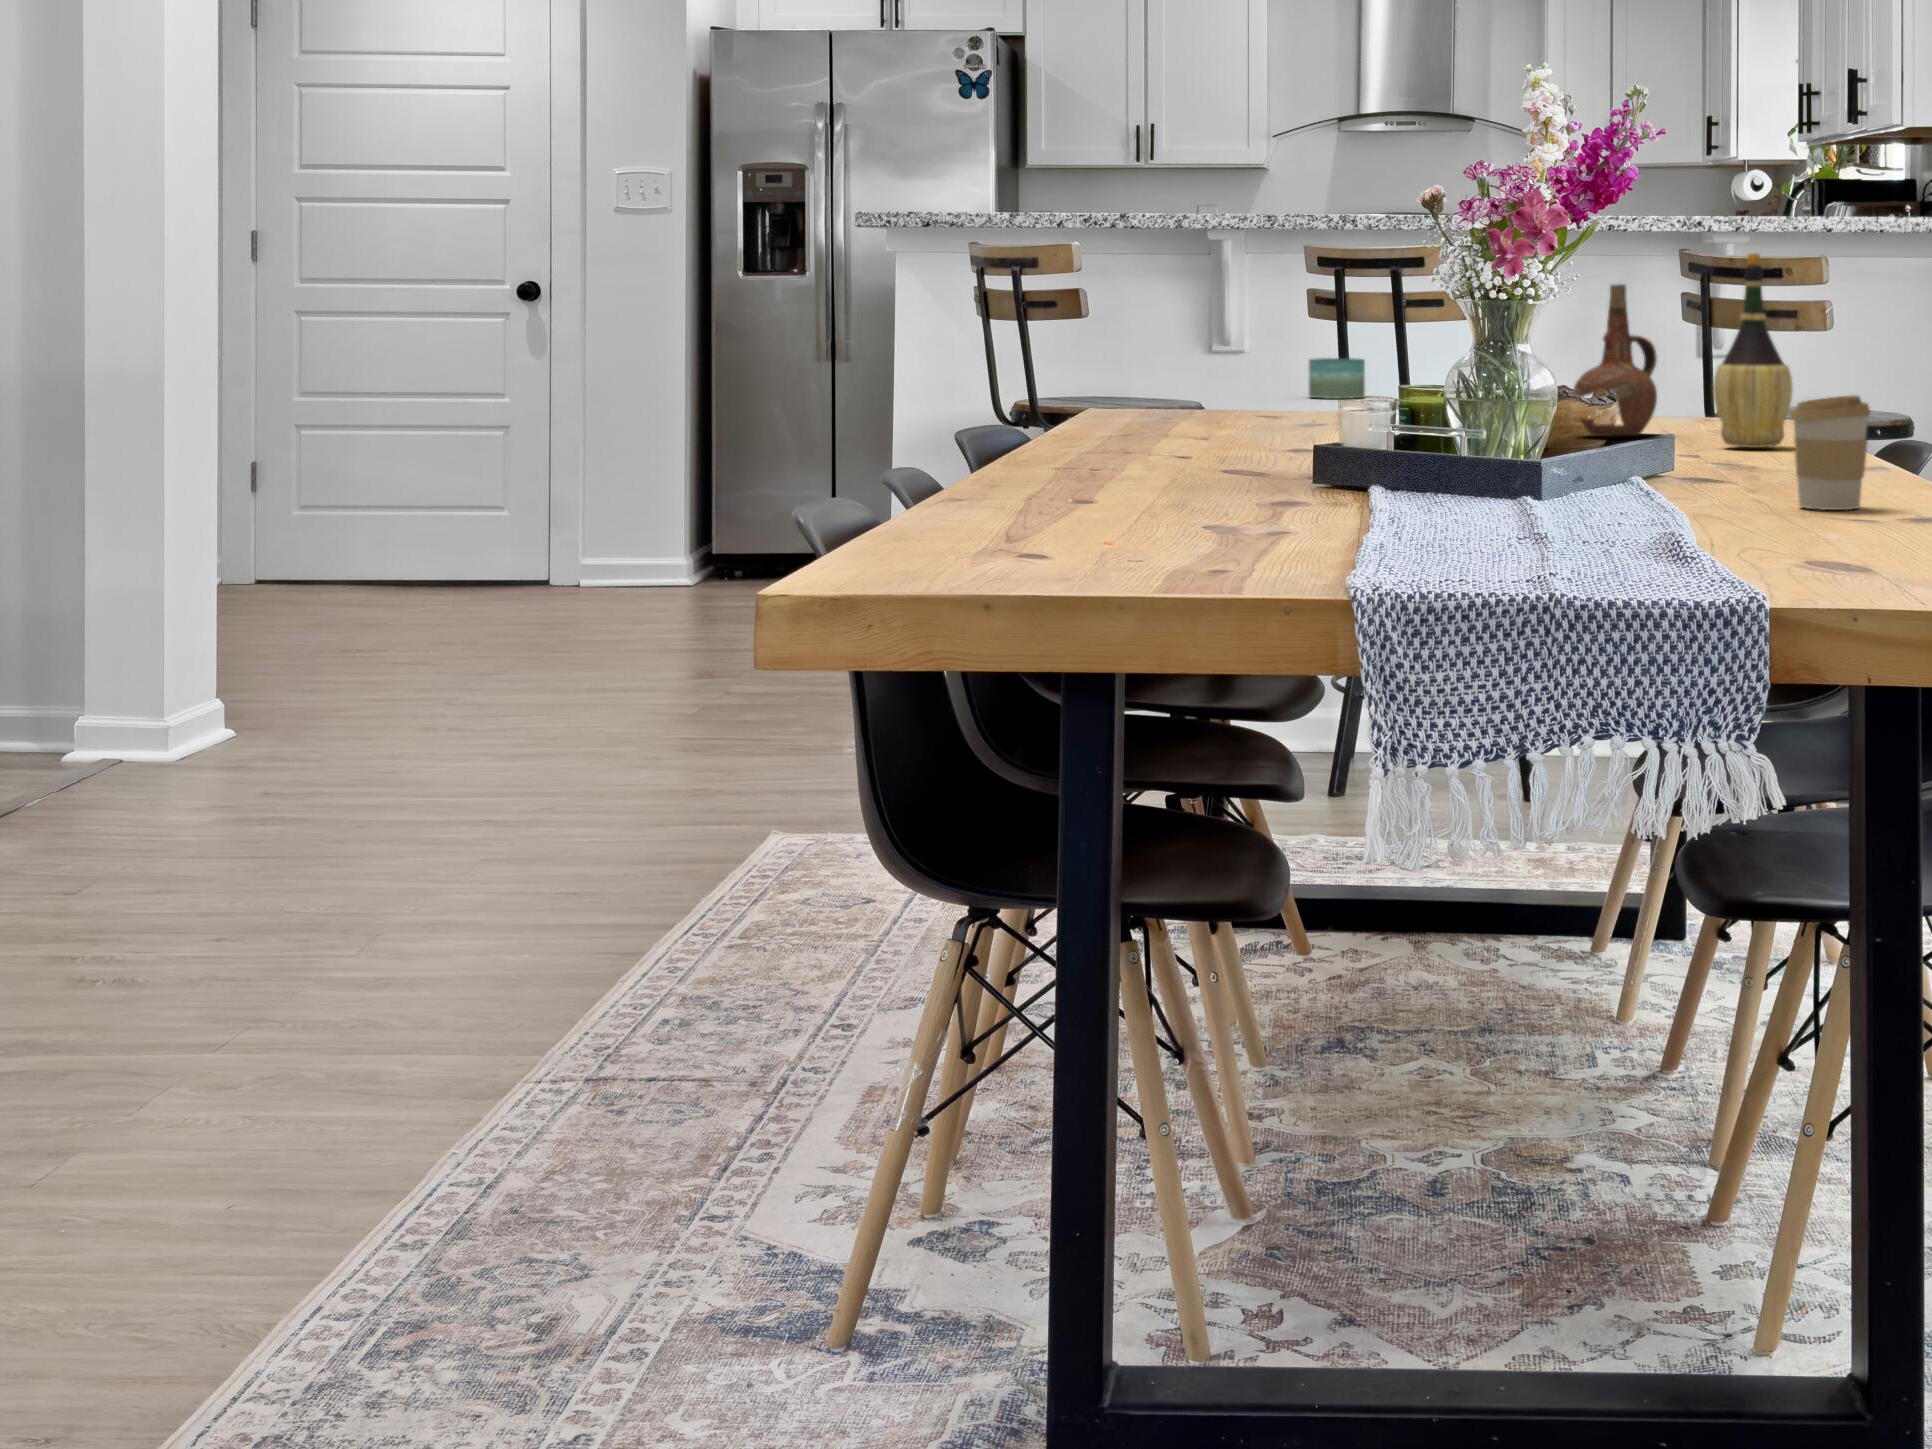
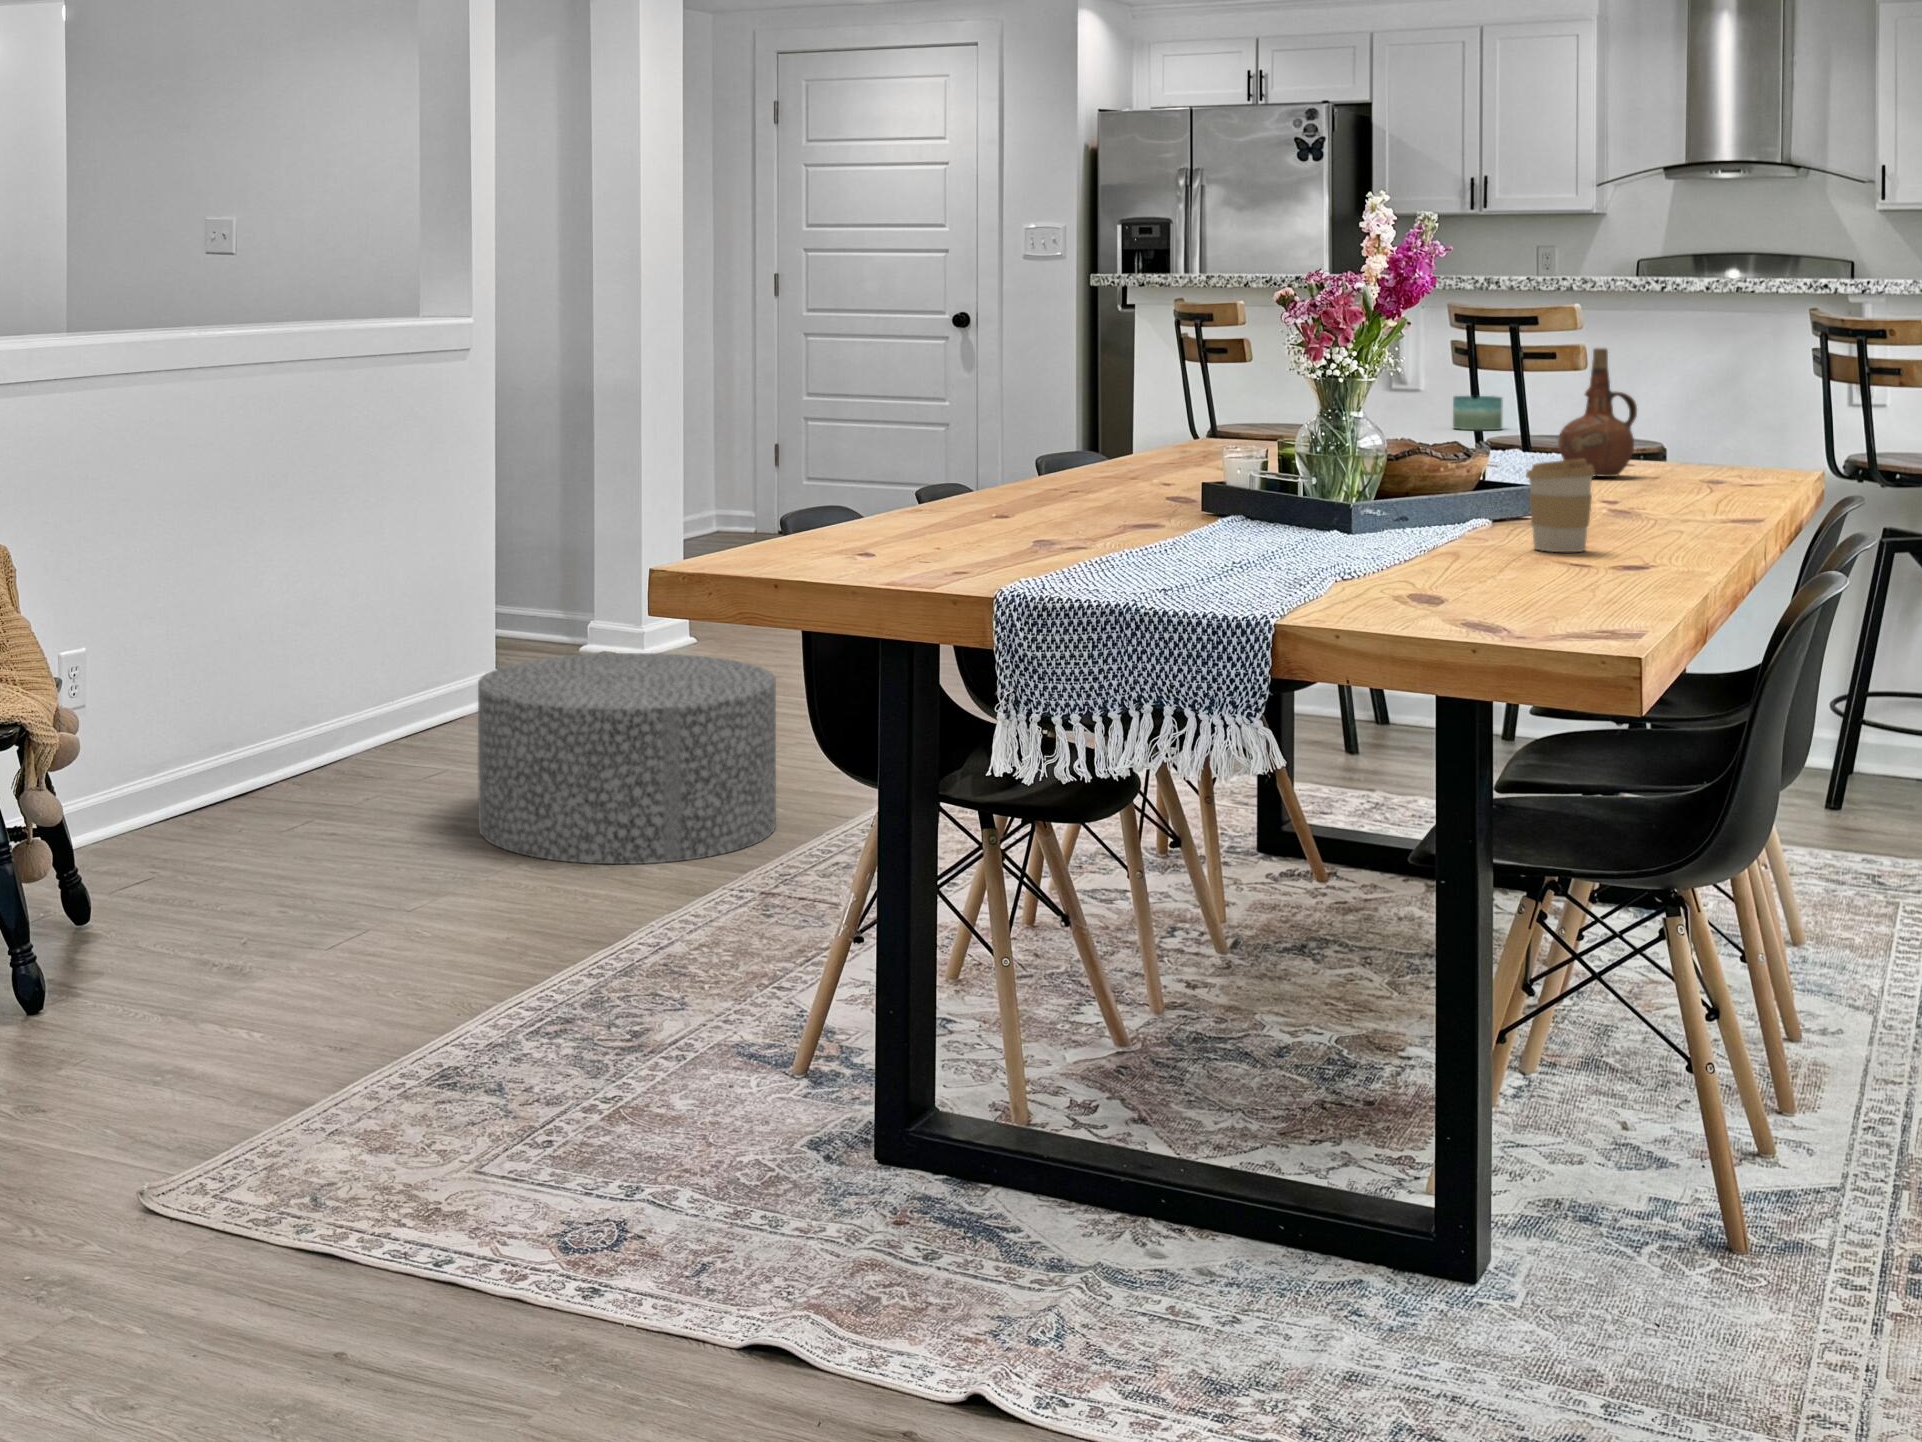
wine bottle: present [1713,253,1792,448] -> none [1646,326,1719,492]
ottoman: none [96,747,569,1072] -> present [478,653,776,864]

